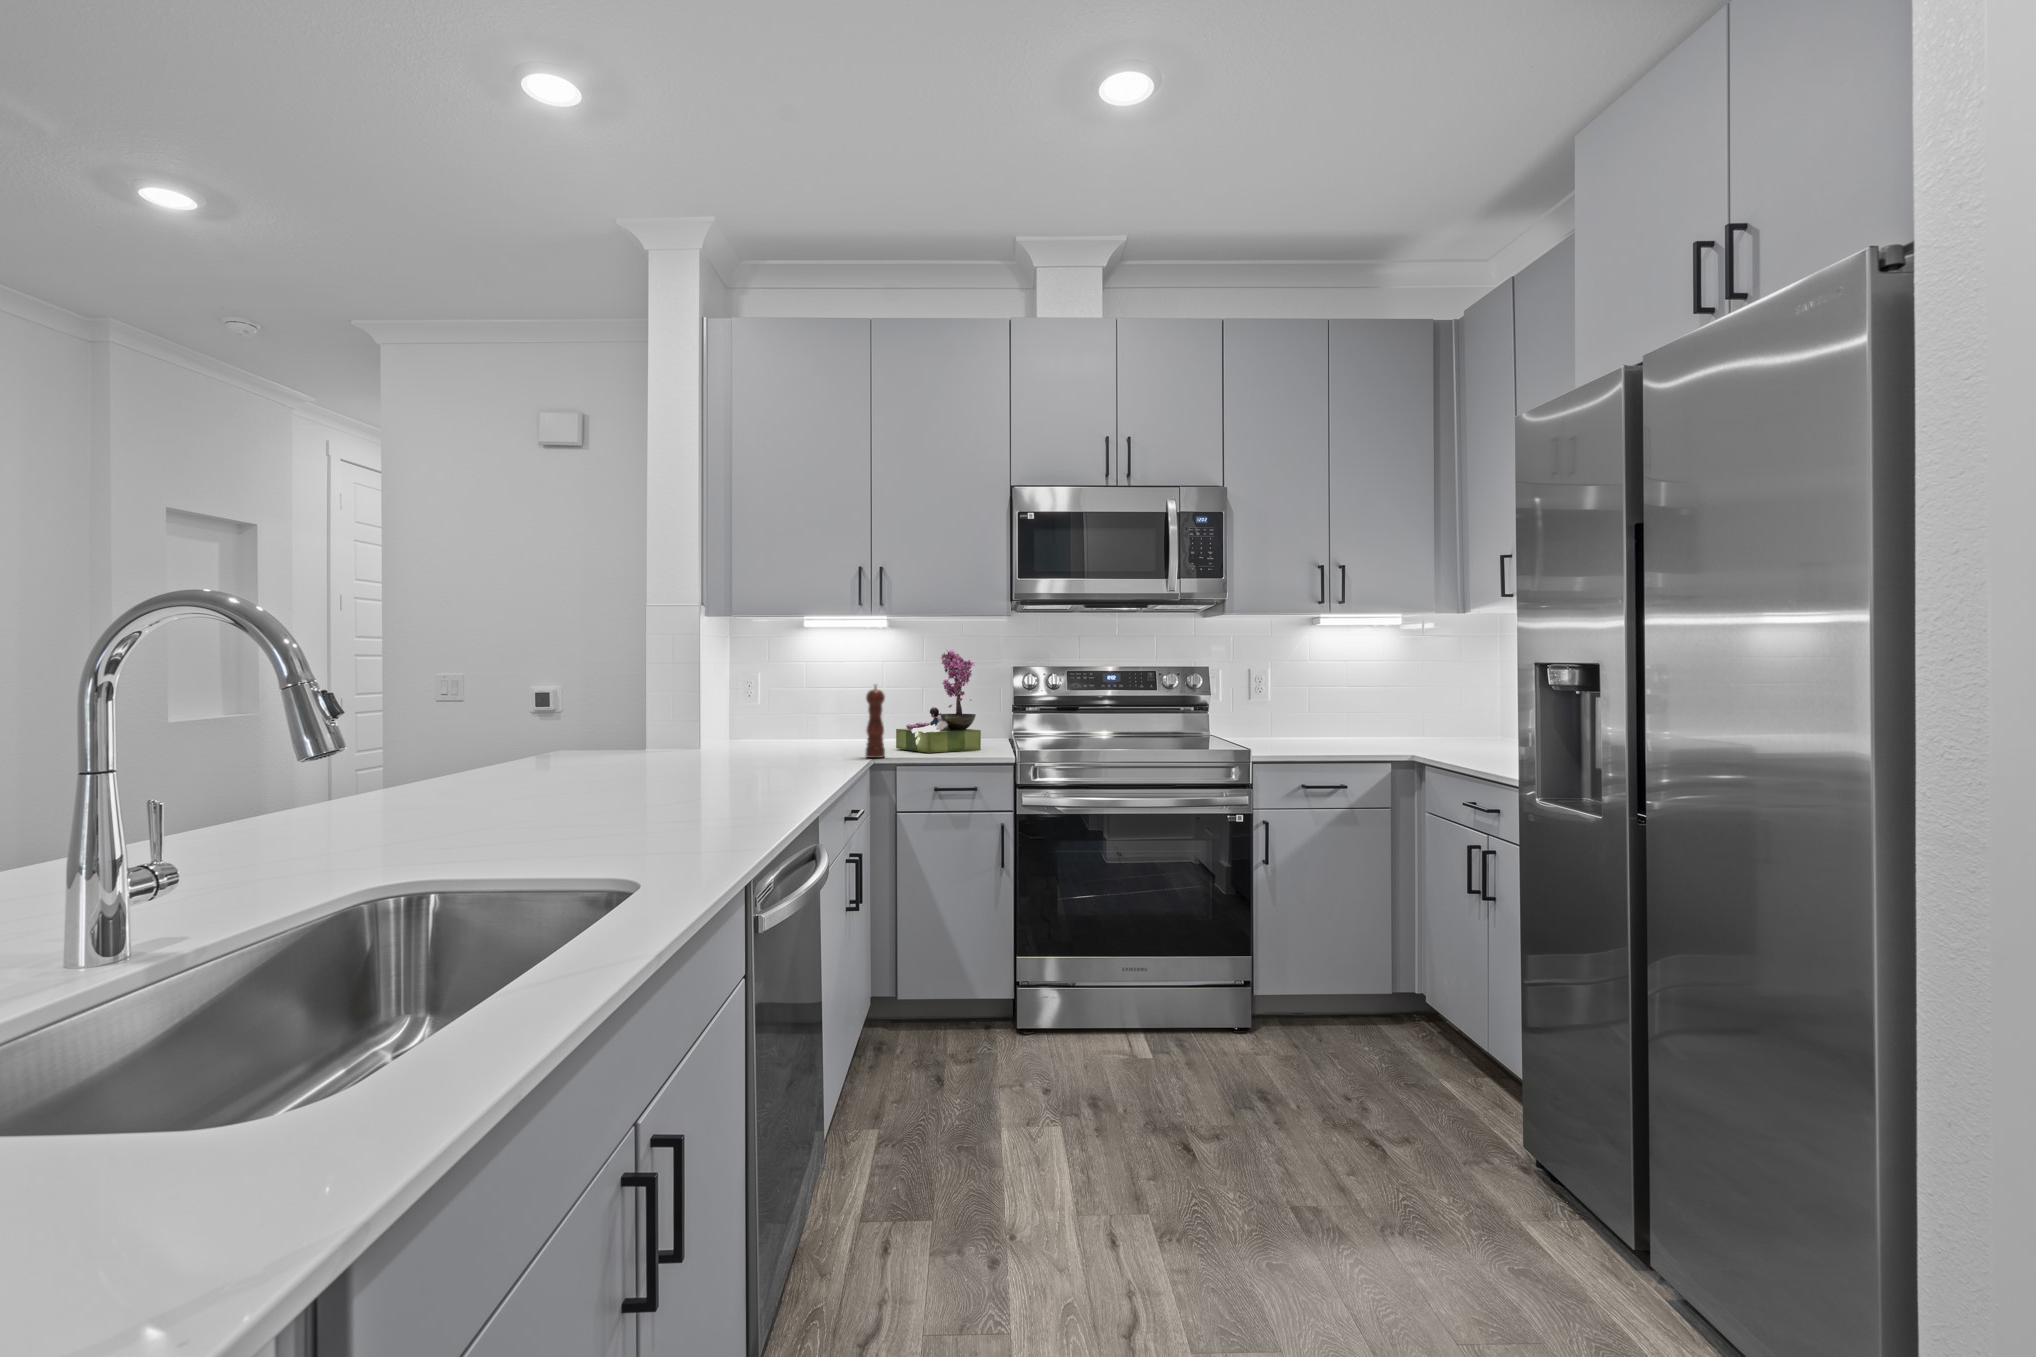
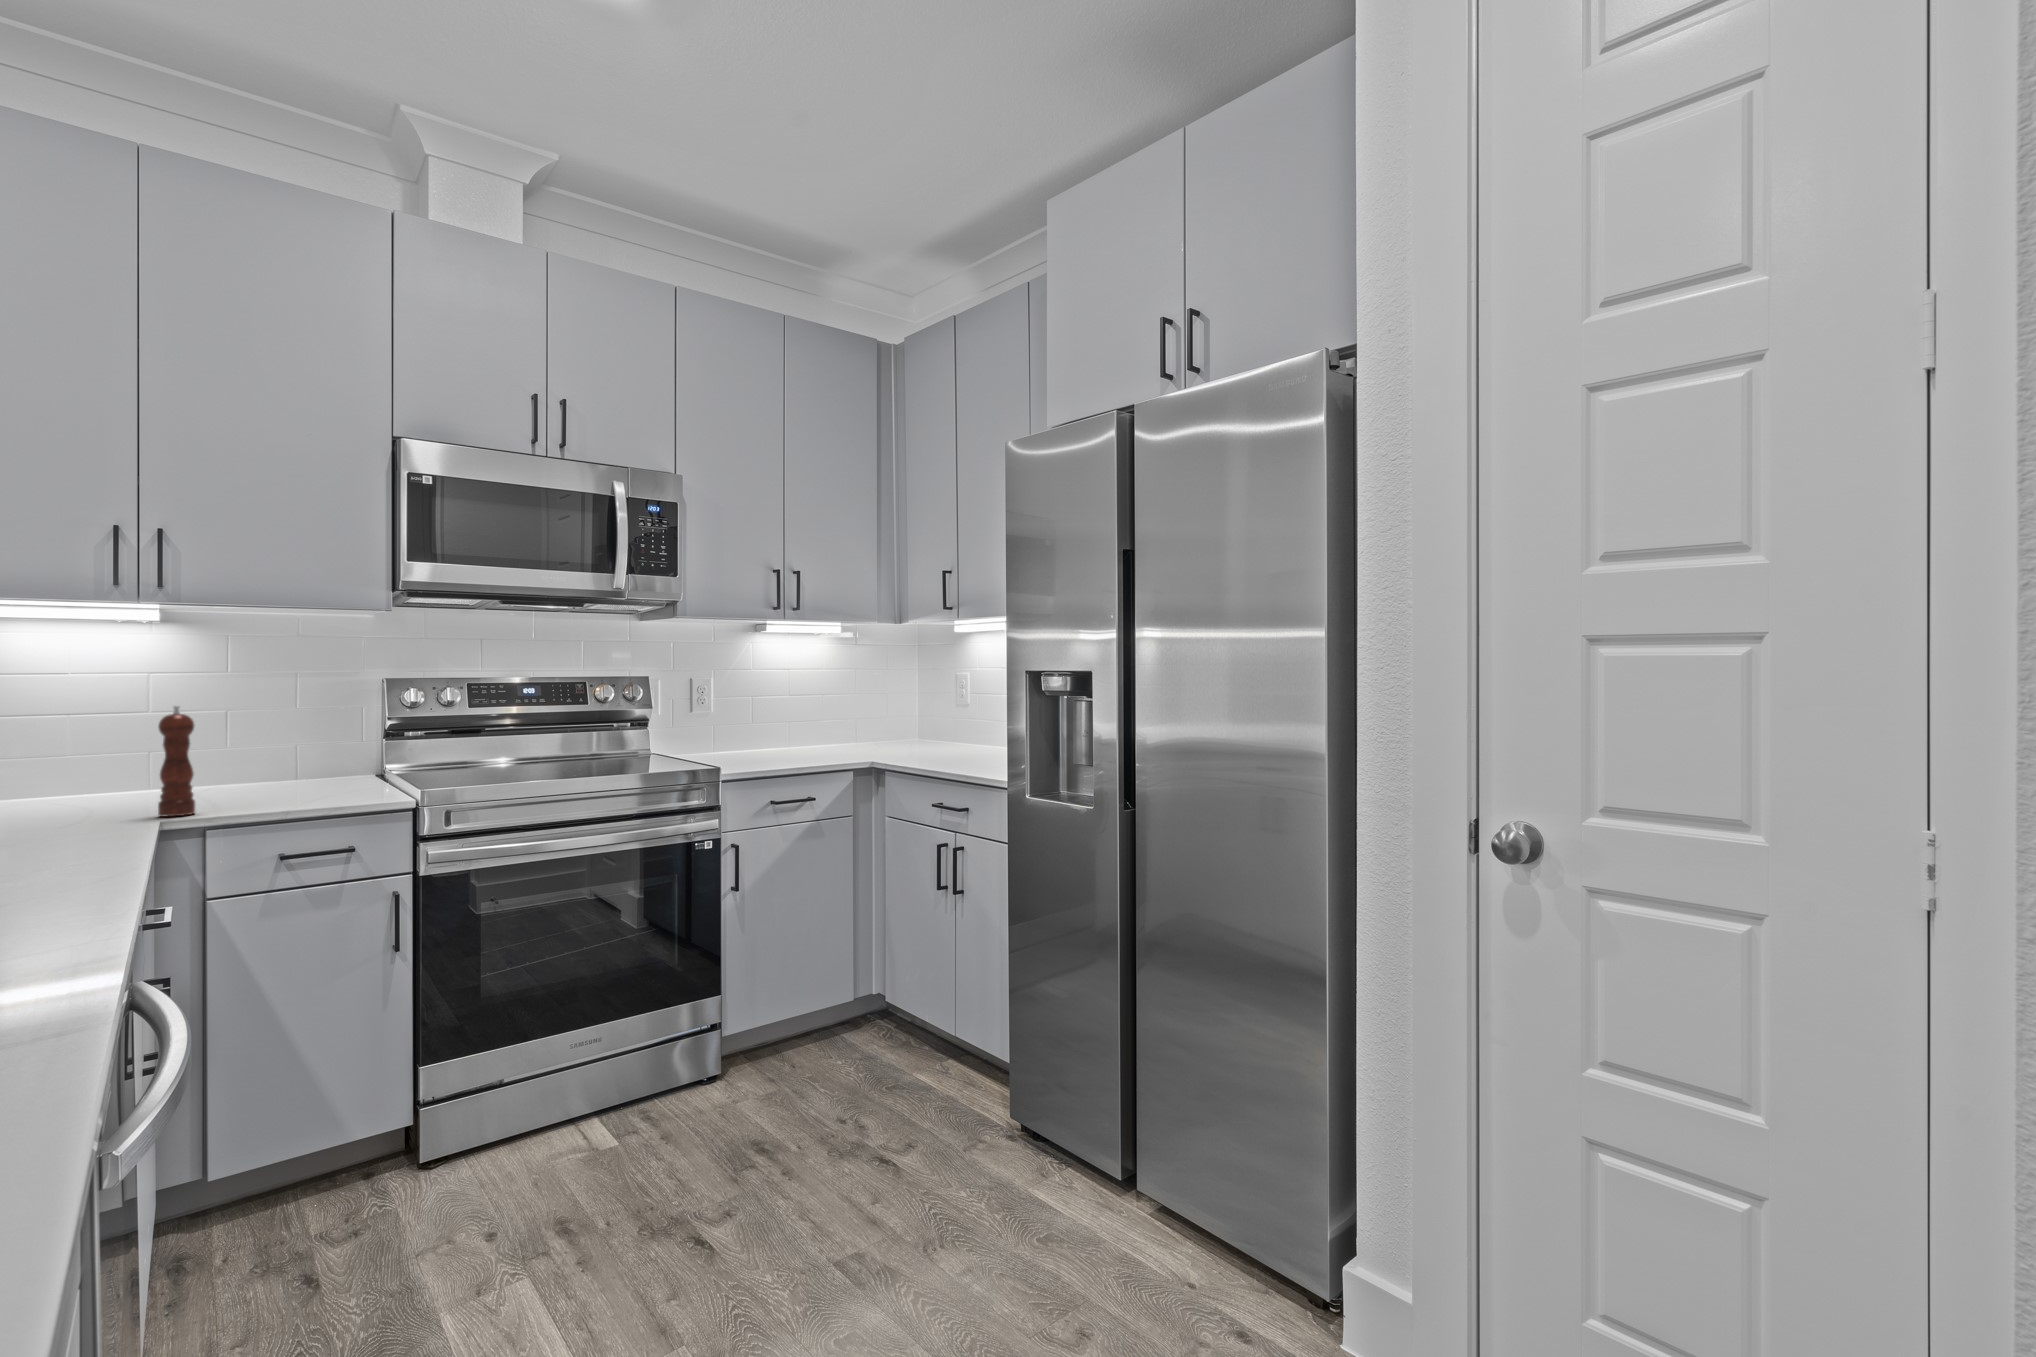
flower arrangement: present [896,649,981,753] -> none [200,652,349,801]

